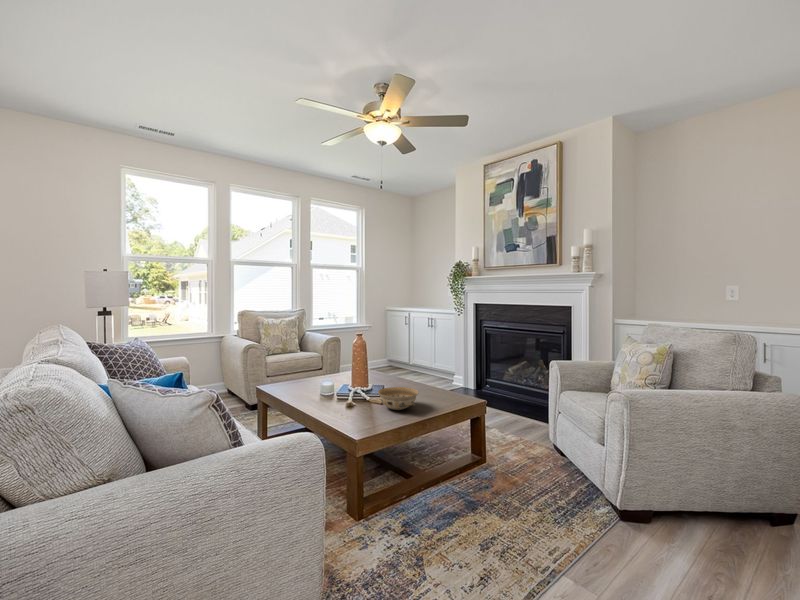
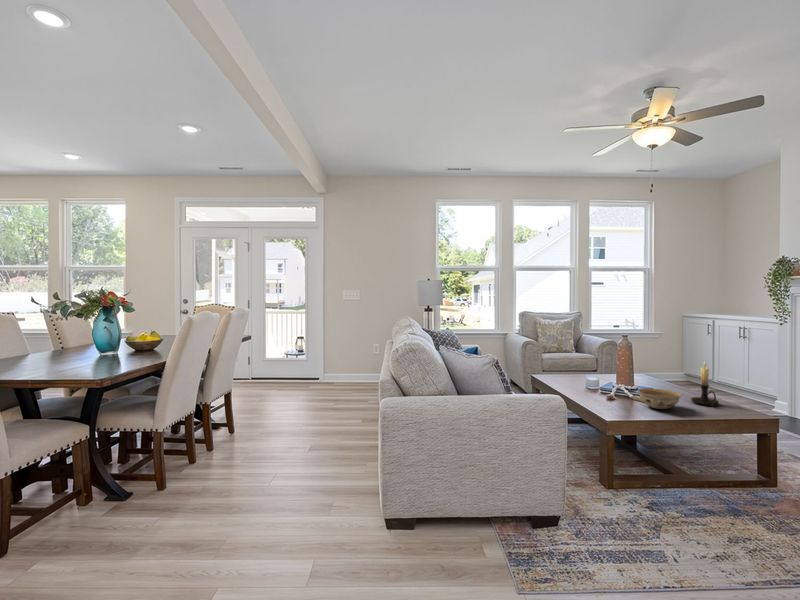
candle holder: none [420,353,443,397] -> present [691,361,719,406]

